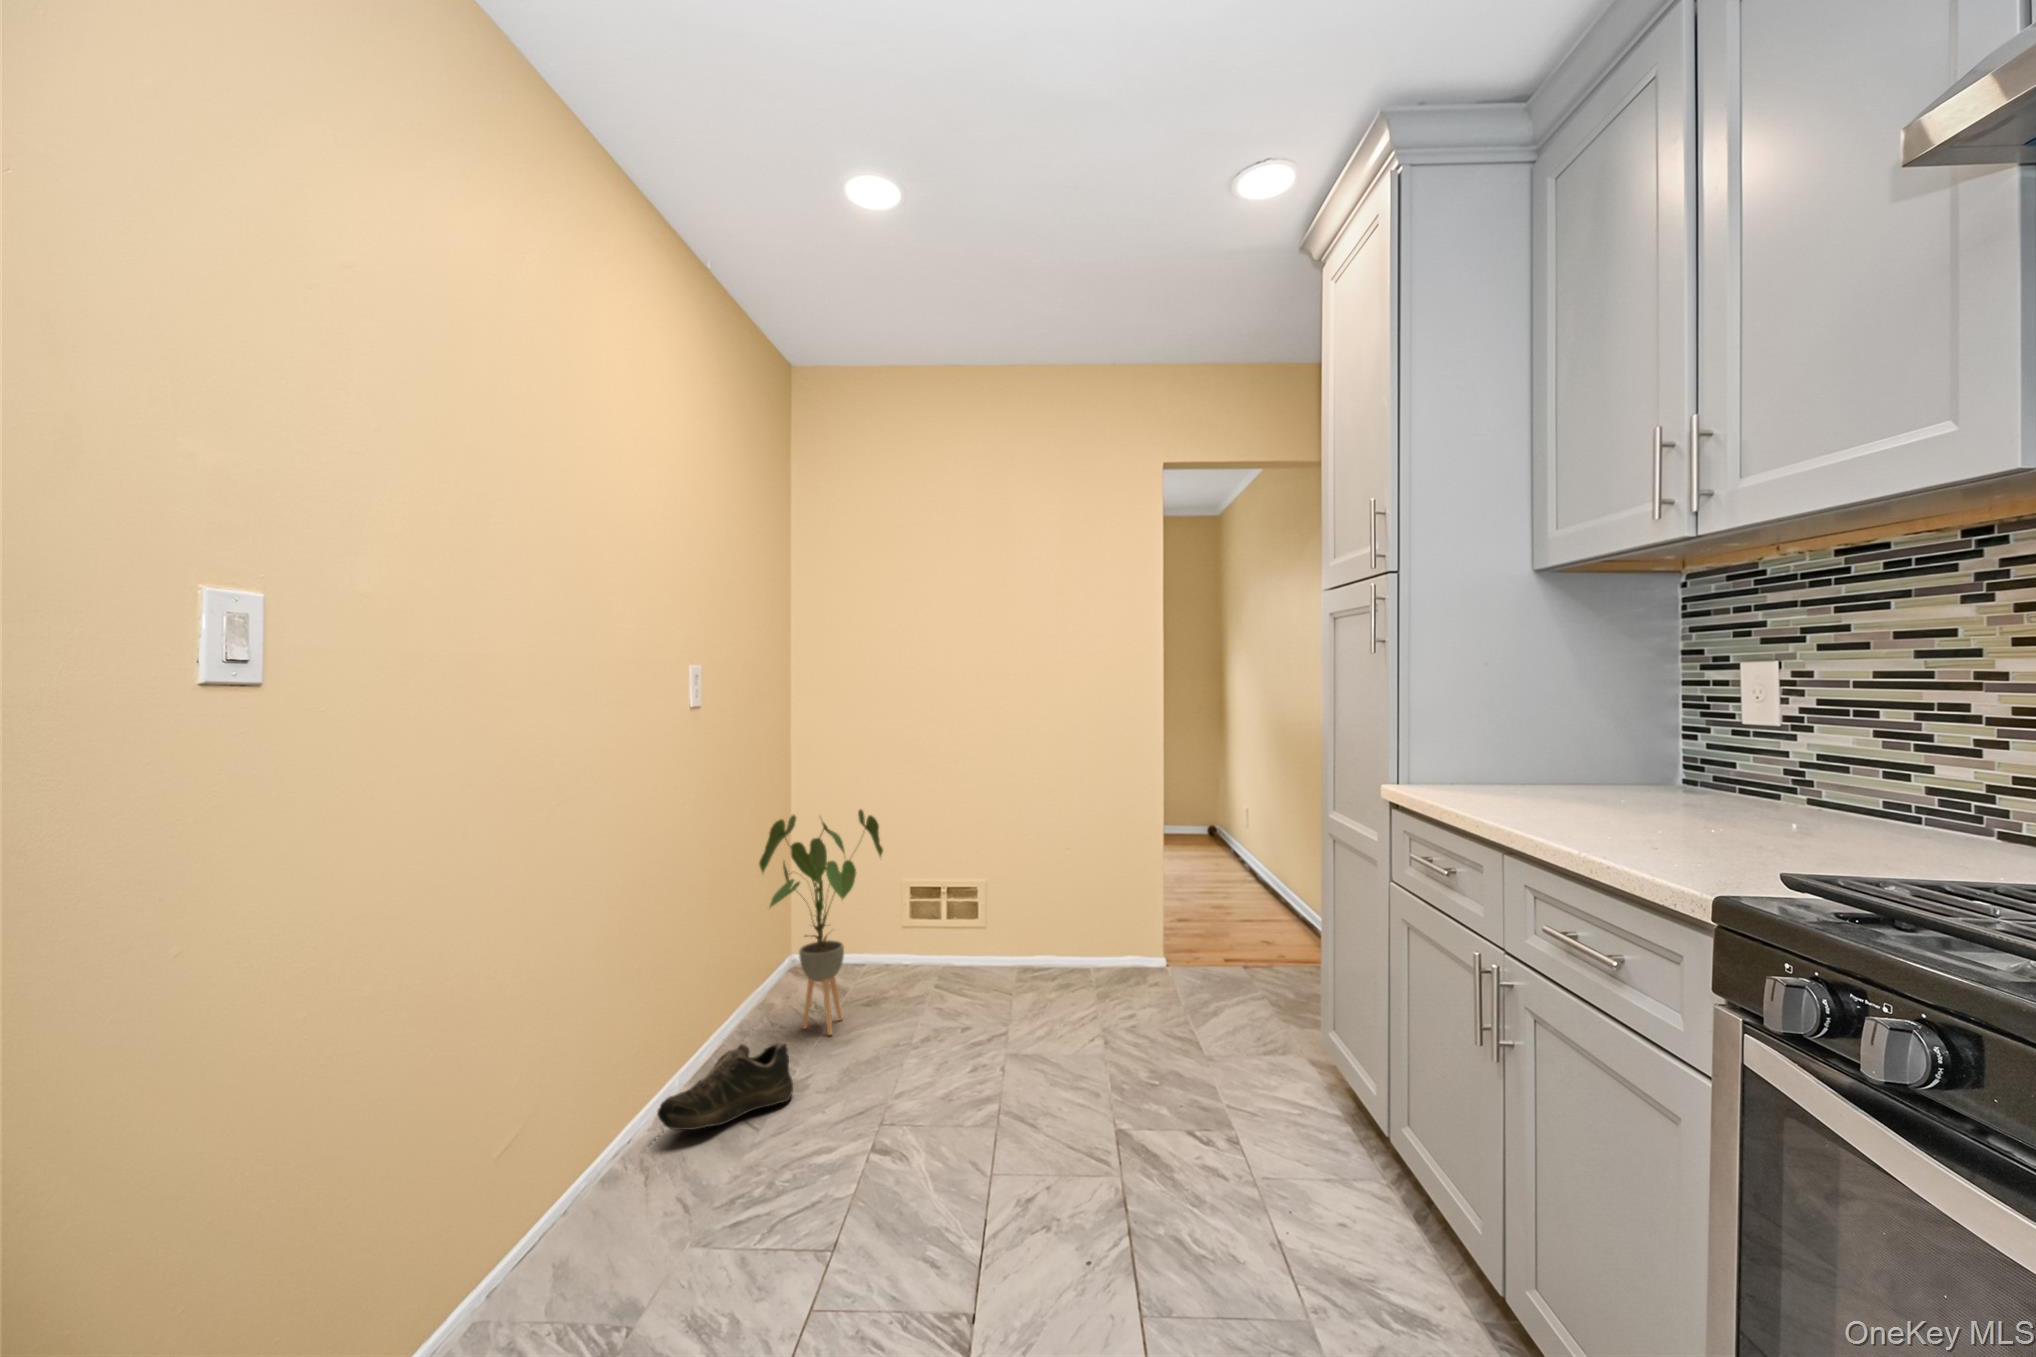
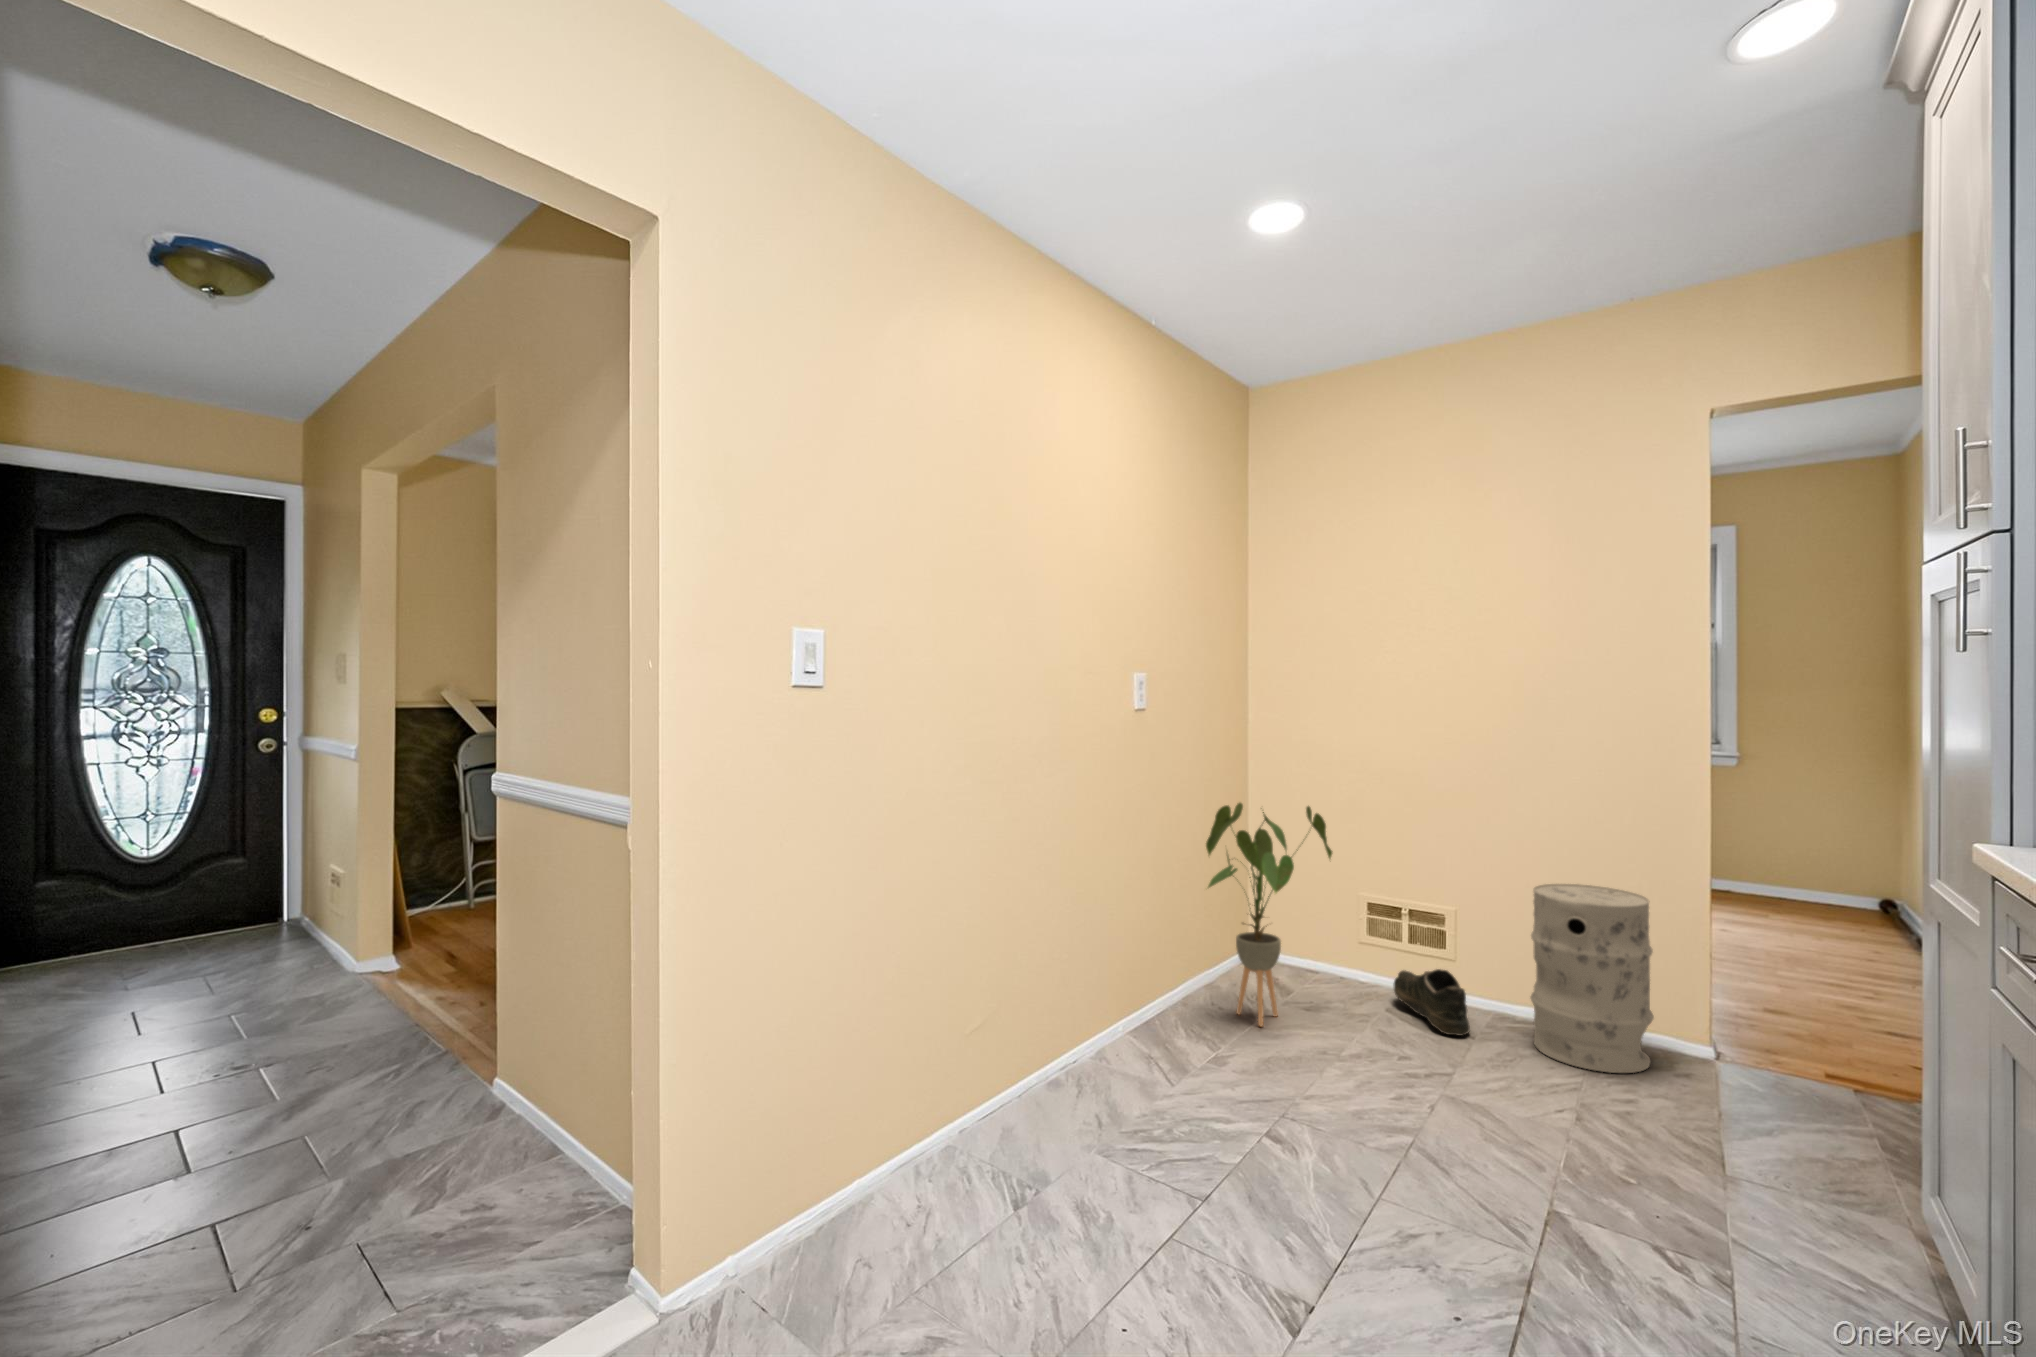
trash can: none [1046,844,1133,996] -> present [1530,884,1654,1073]
shoe: present [657,1043,793,1130] -> present [1394,969,1470,1036]

